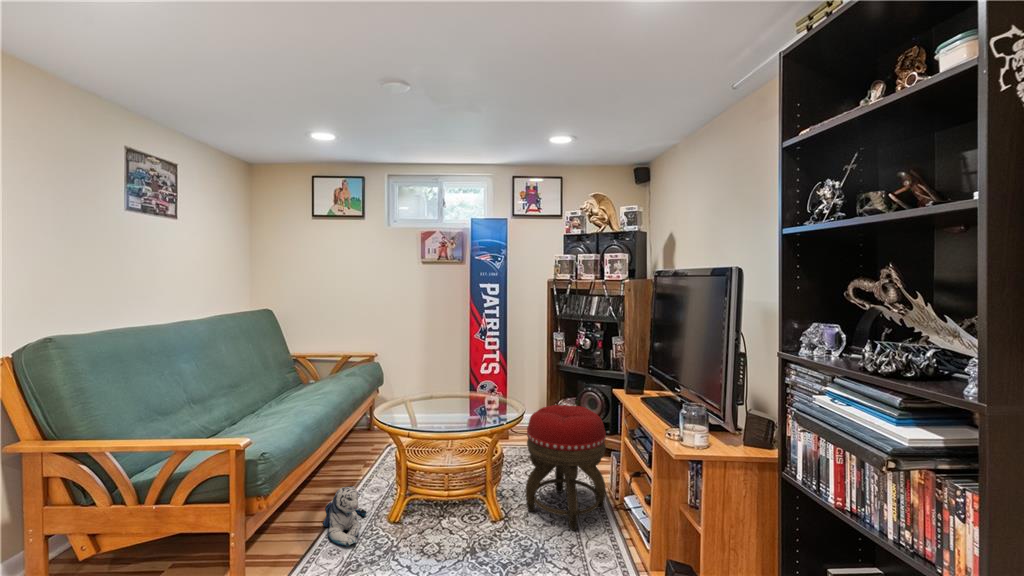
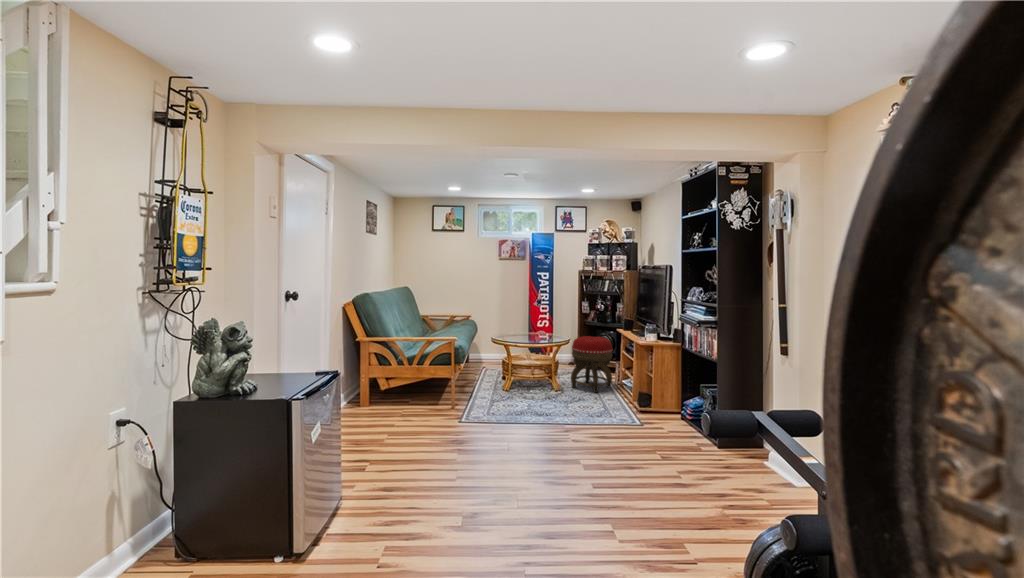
plush toy: present [322,486,367,547] -> none [471,371,492,396]

